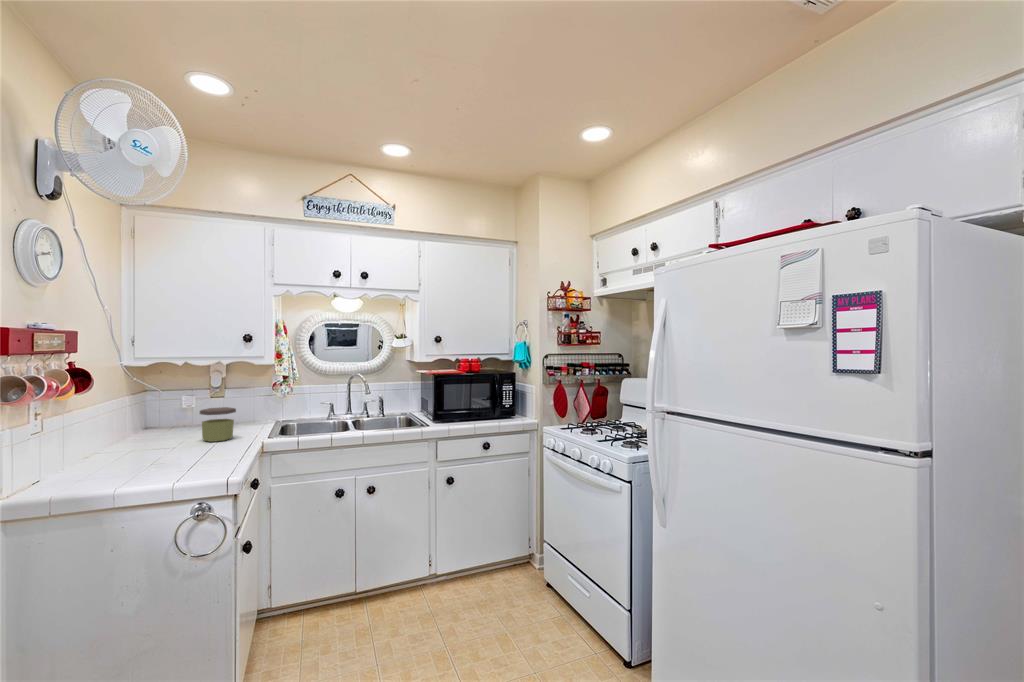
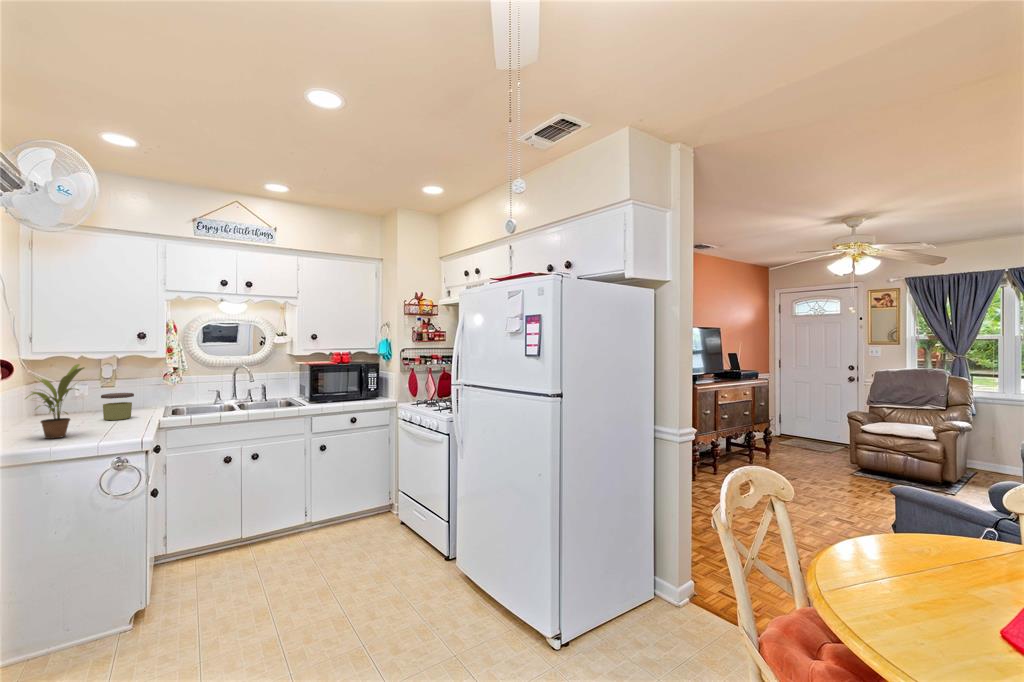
potted plant: none [100,374,179,472] -> present [26,364,84,439]

